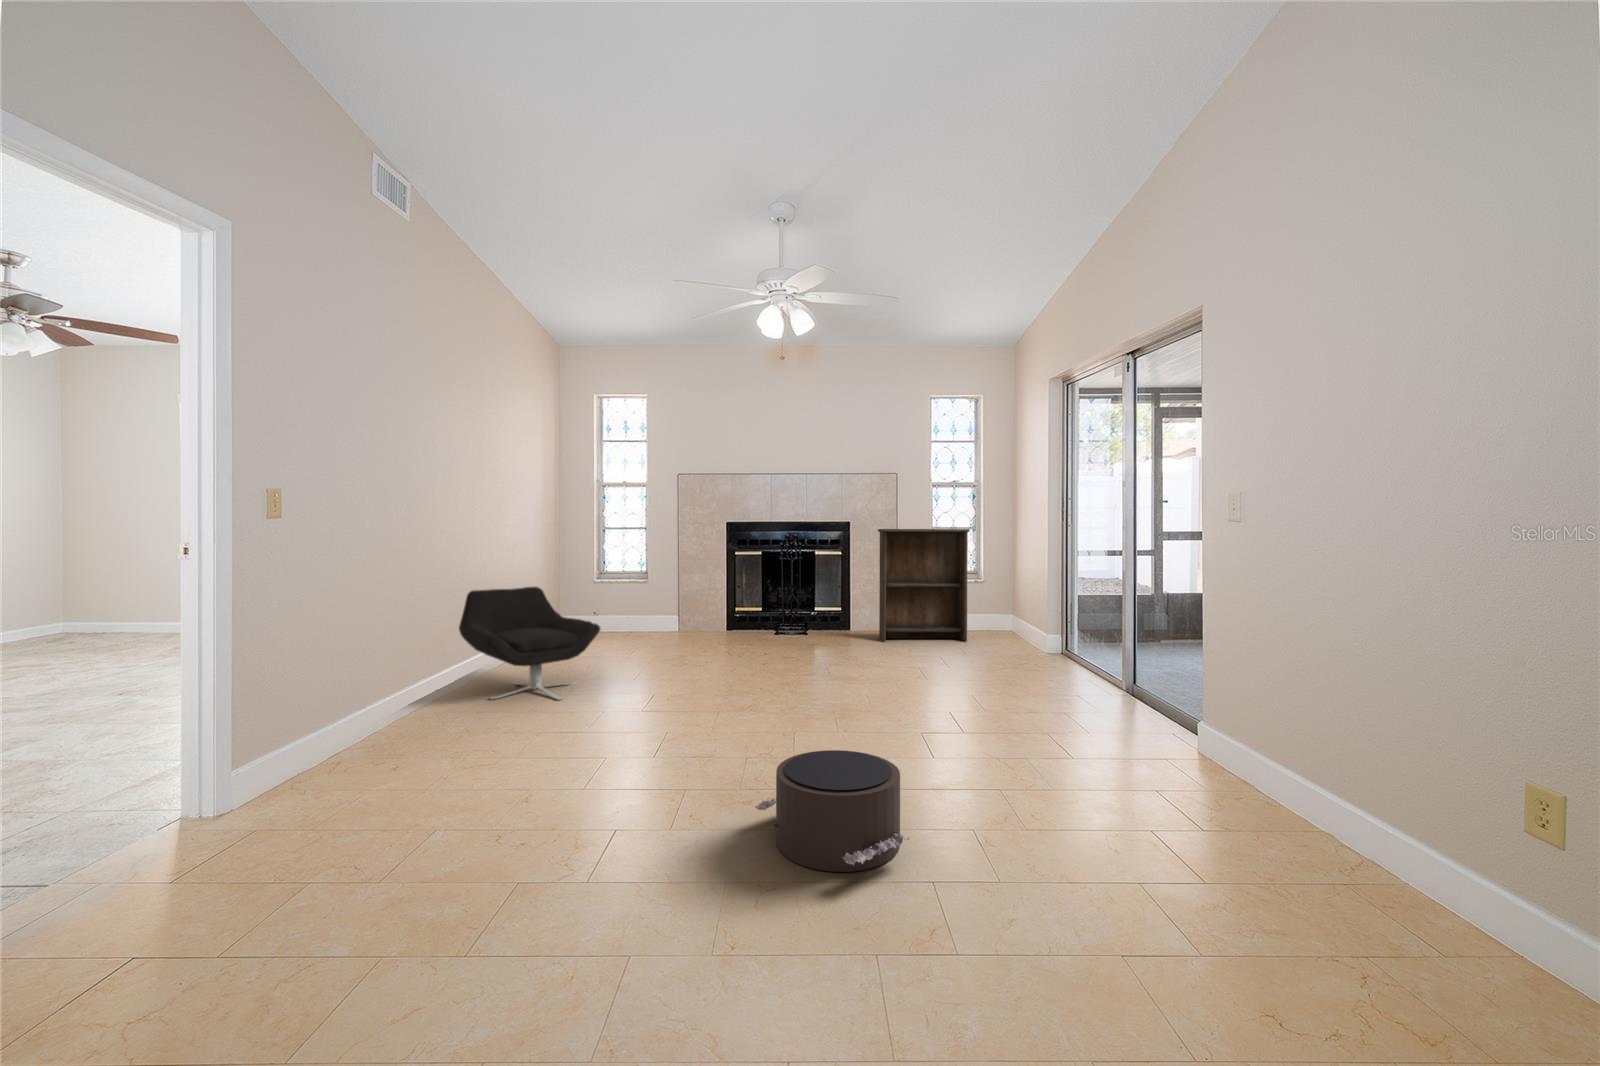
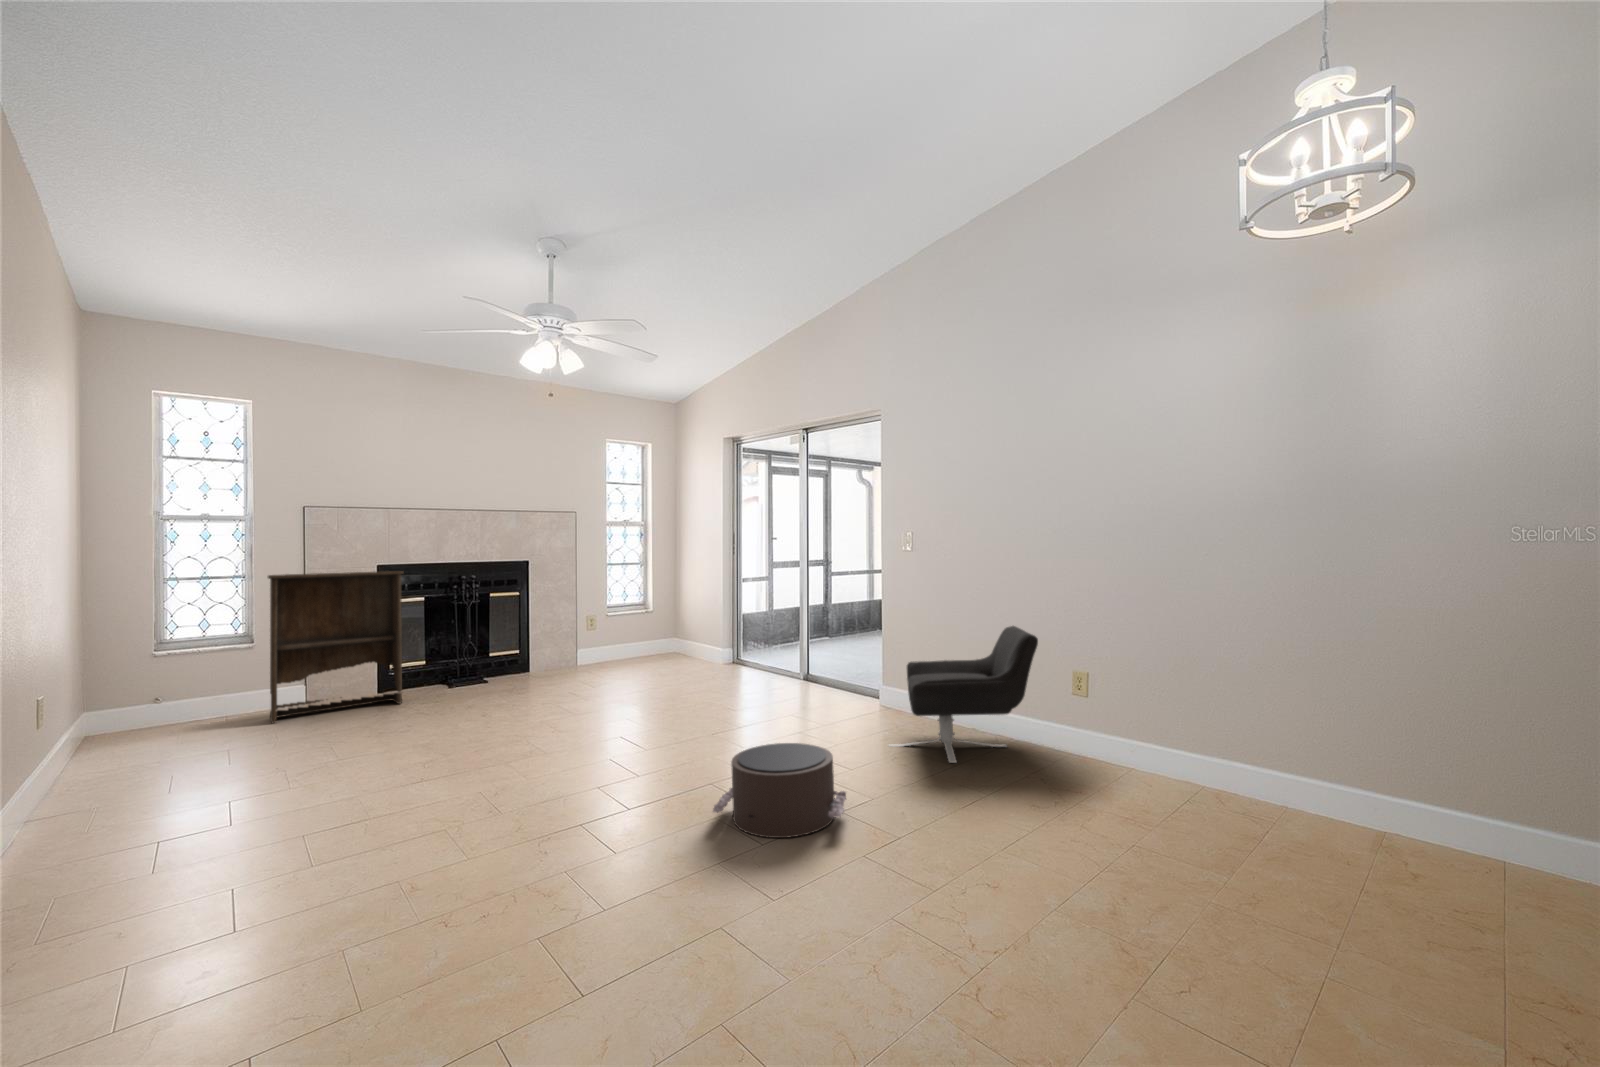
bookshelf: present [878,529,970,641] -> present [268,571,404,723]
lounge chair: present [459,587,600,700] -> present [889,626,1038,763]

